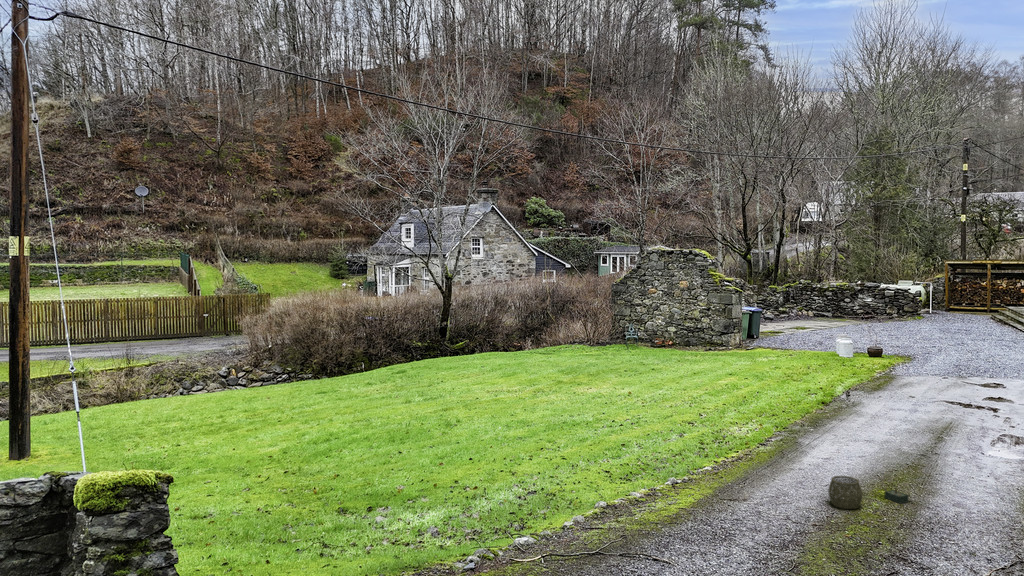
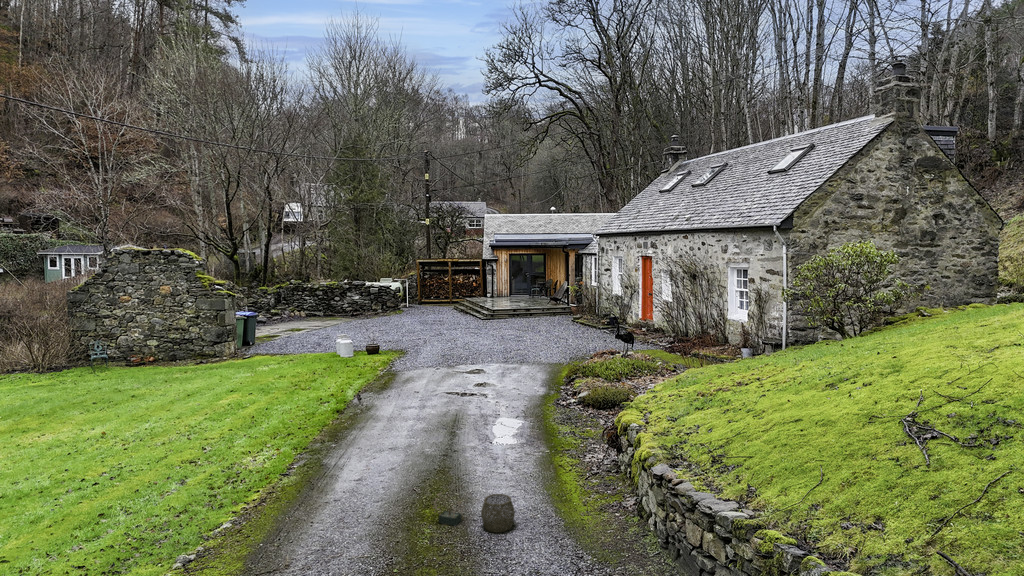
woven basket: present [829,476,863,509] -> present [481,494,515,532]

